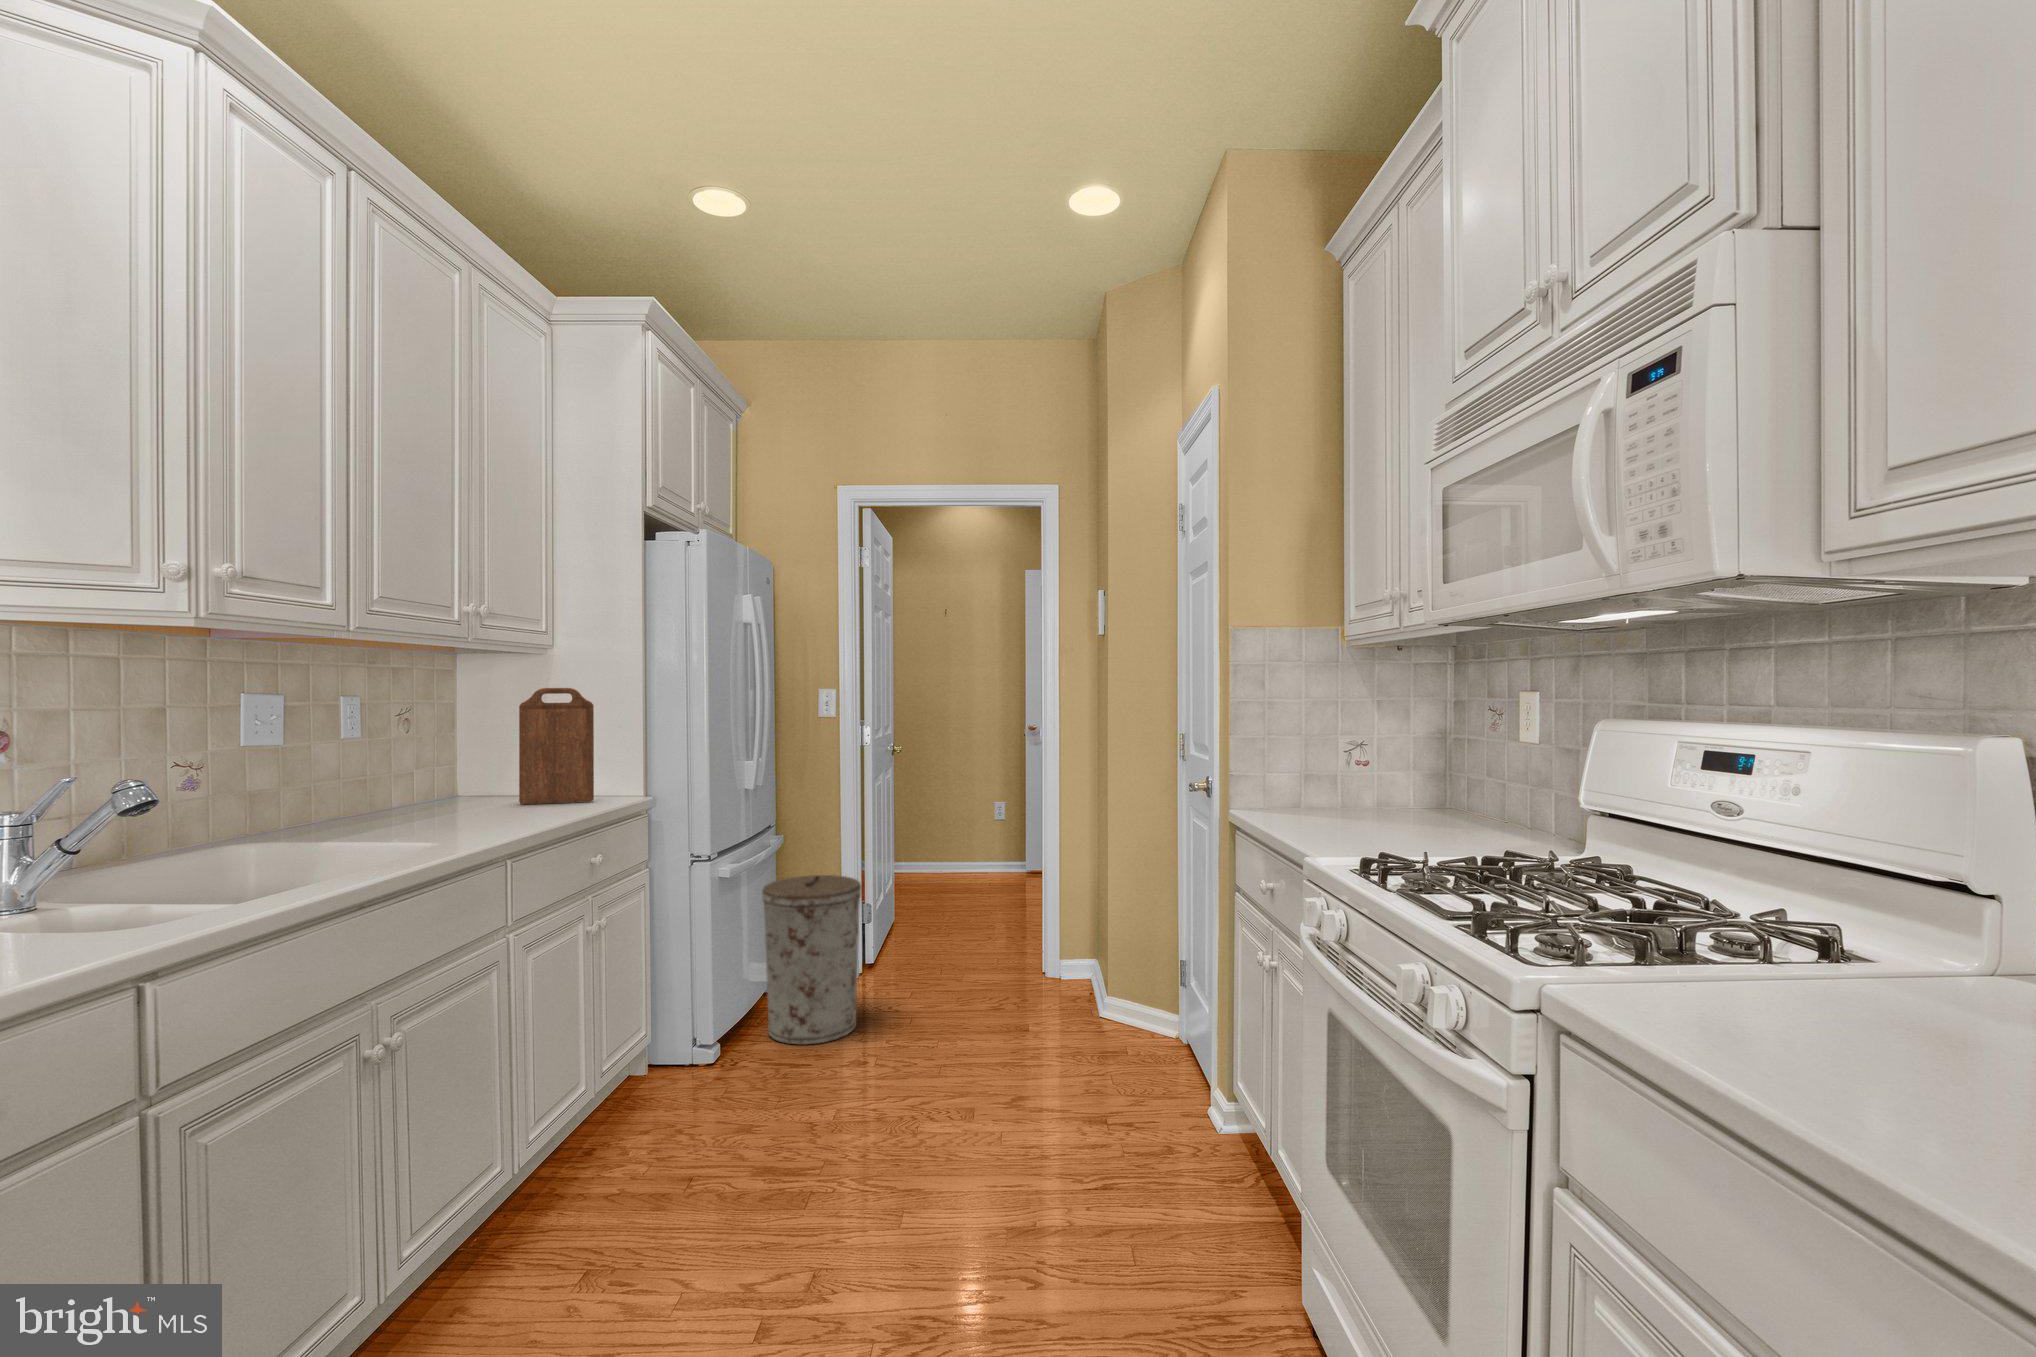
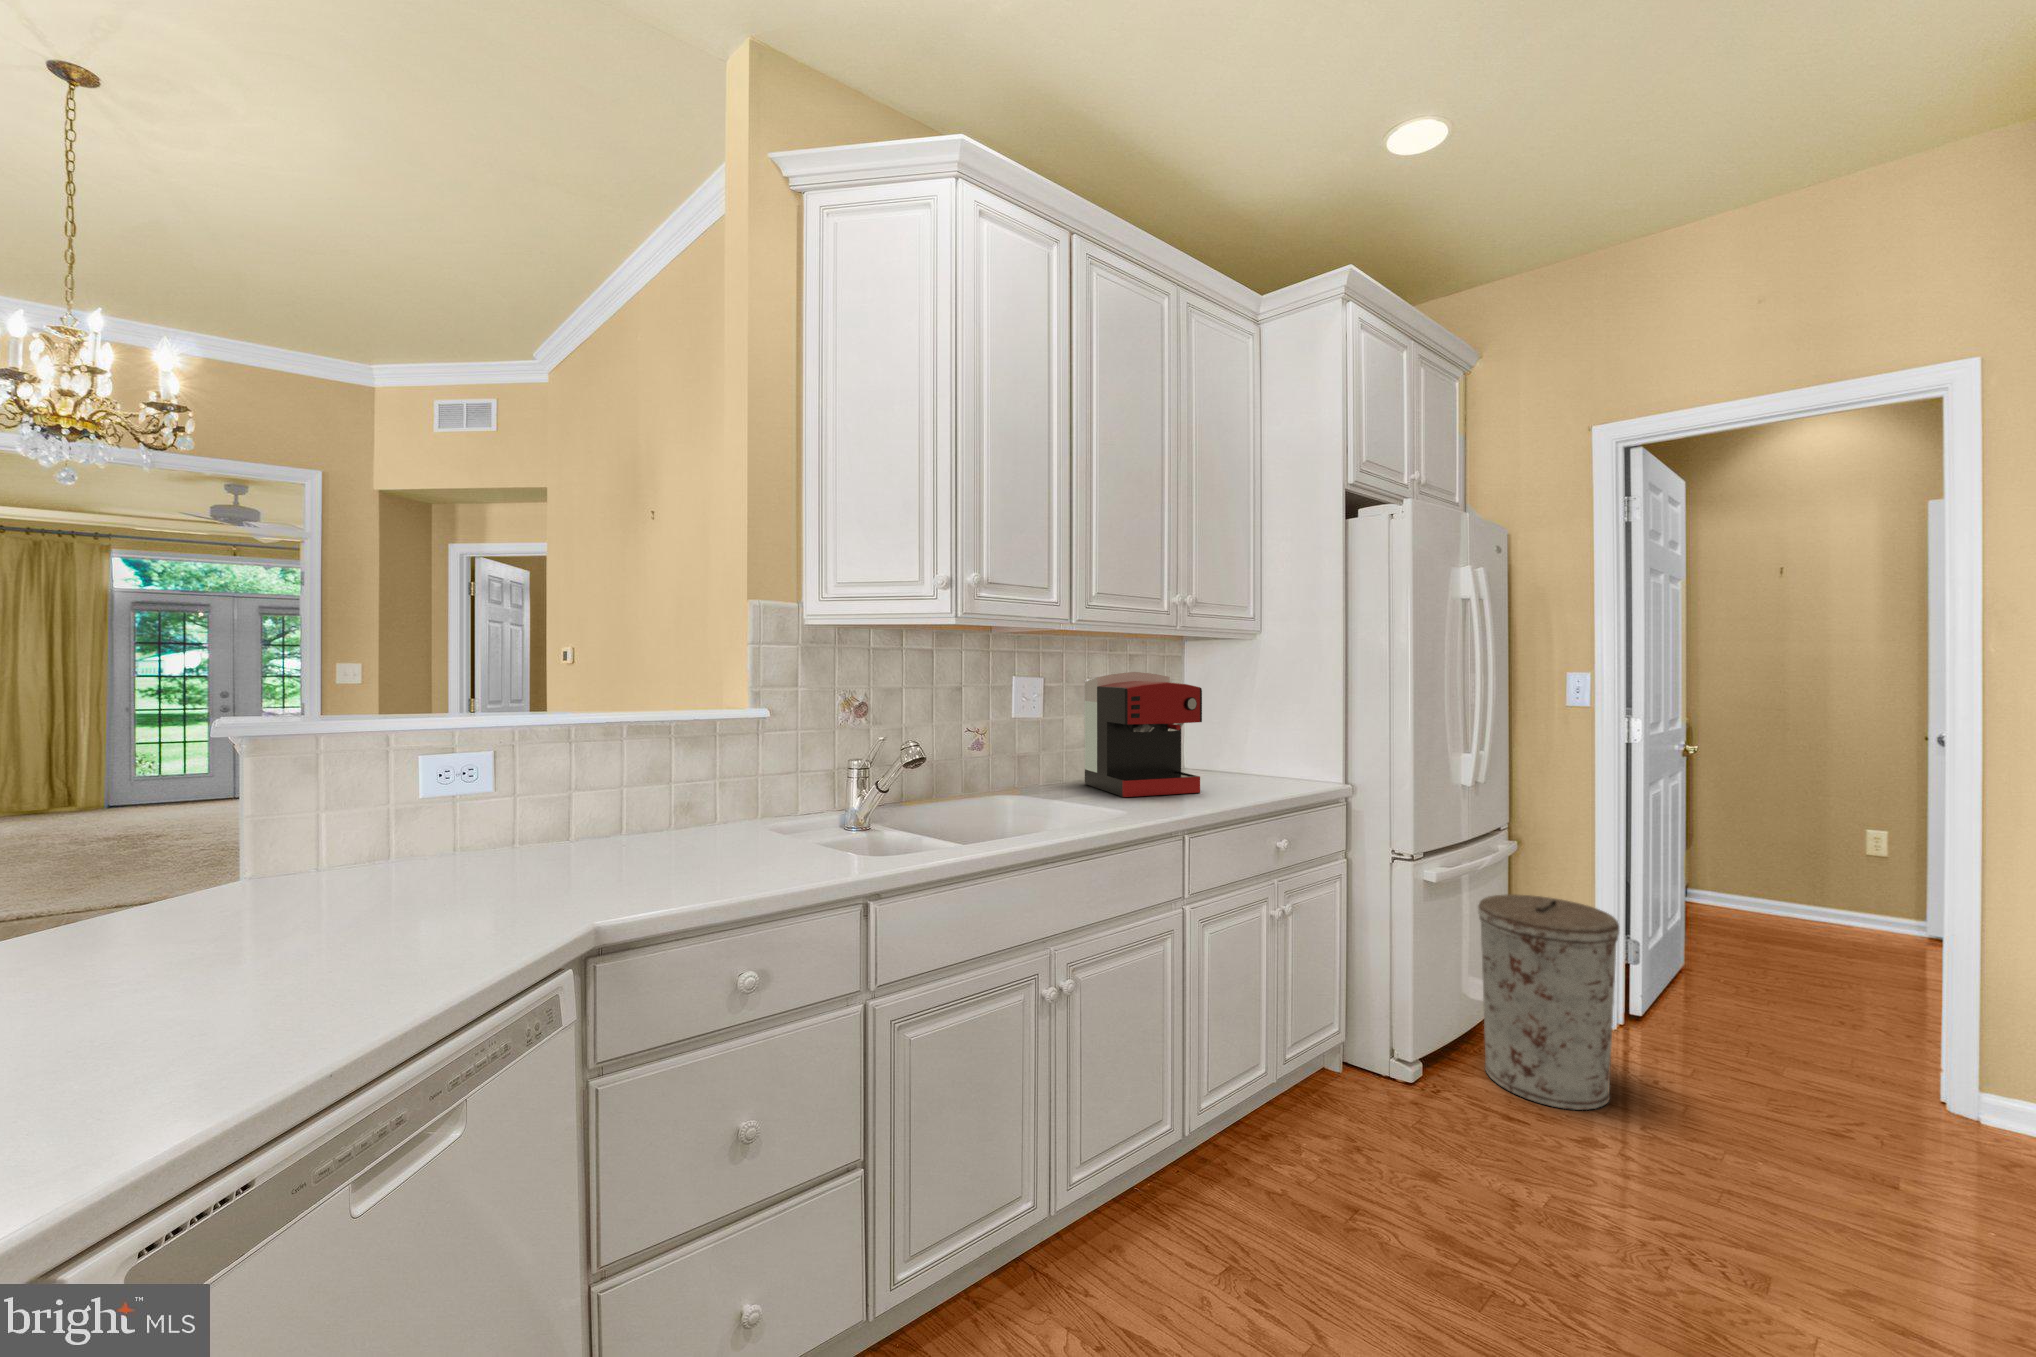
cutting board: present [519,688,594,804] -> none [1222,671,1287,783]
coffee maker: none [344,689,509,833] -> present [1085,672,1202,797]

